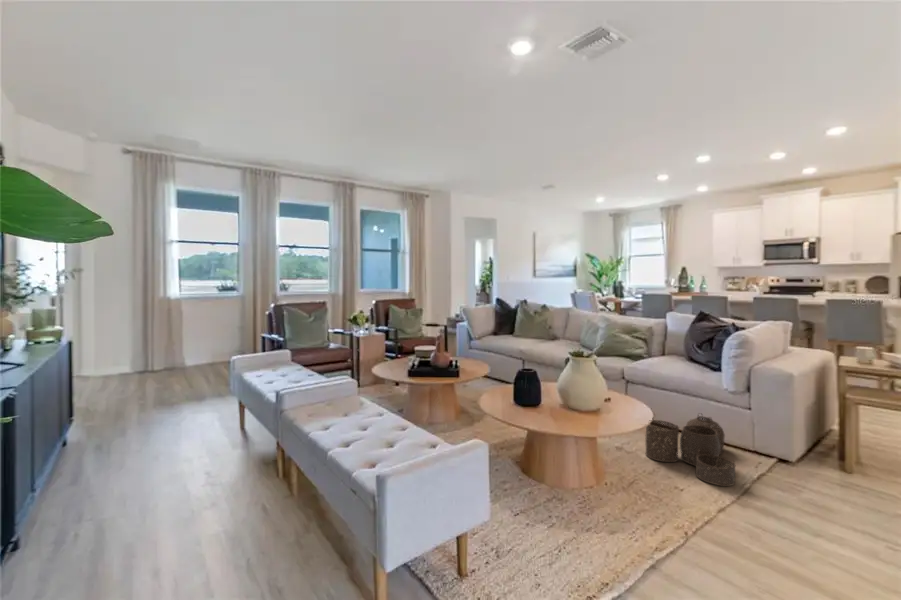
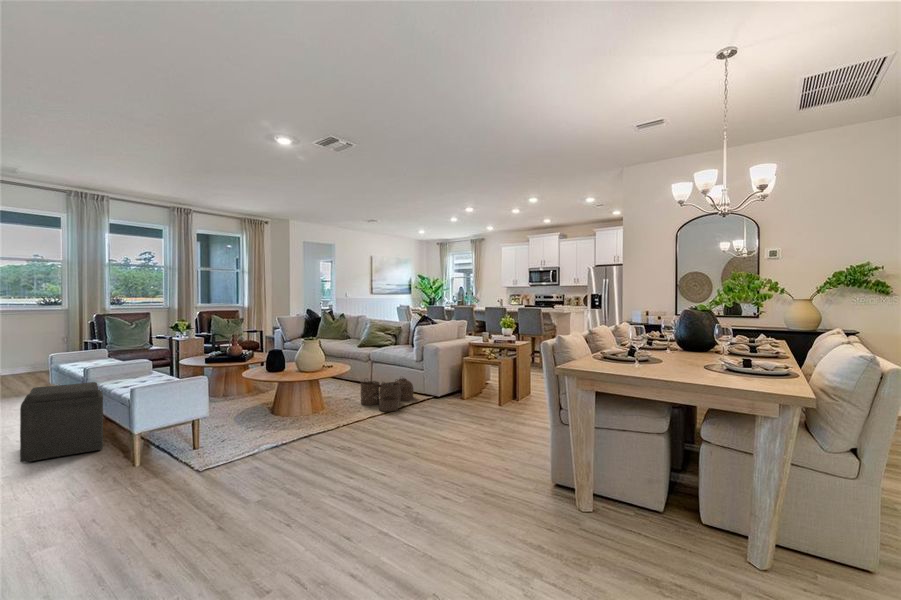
ottoman: none [201,423,314,572] -> present [20,382,103,462]

